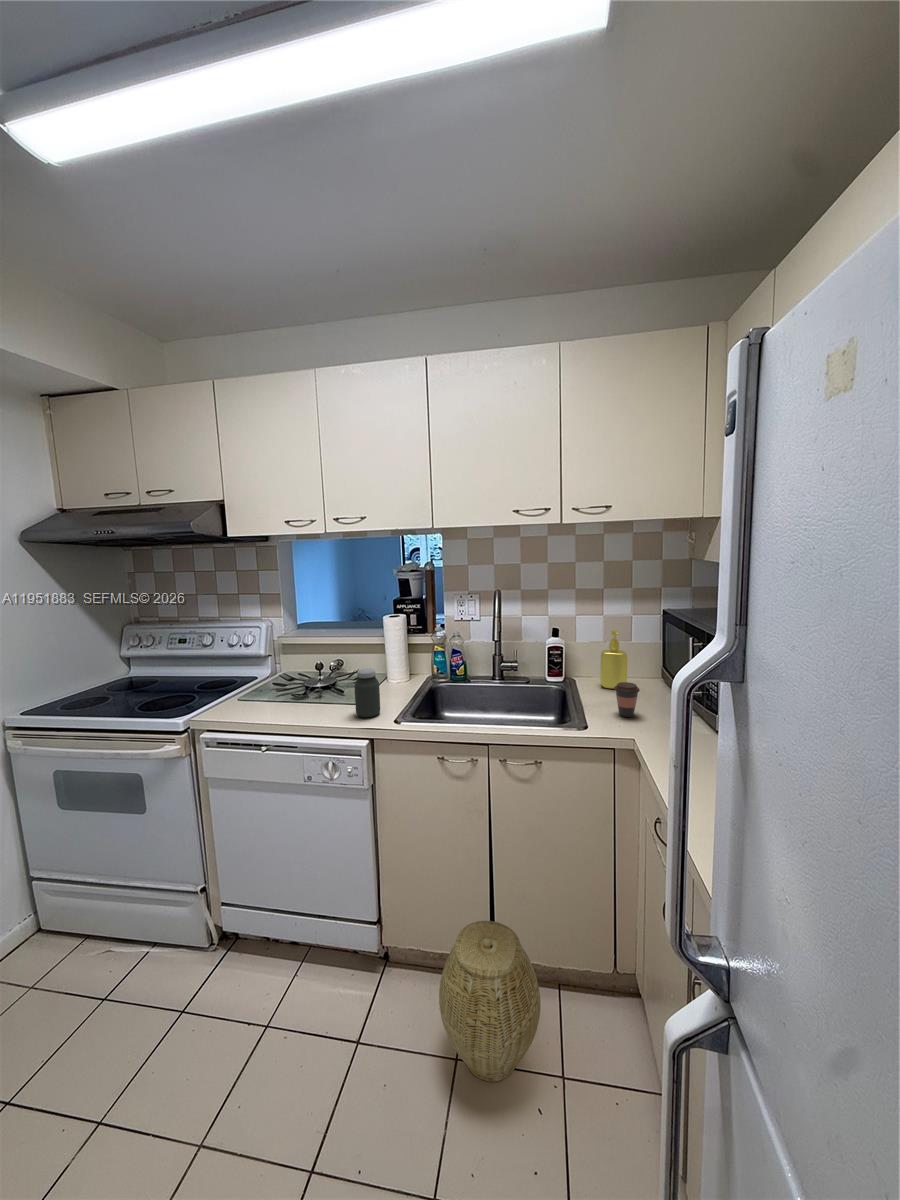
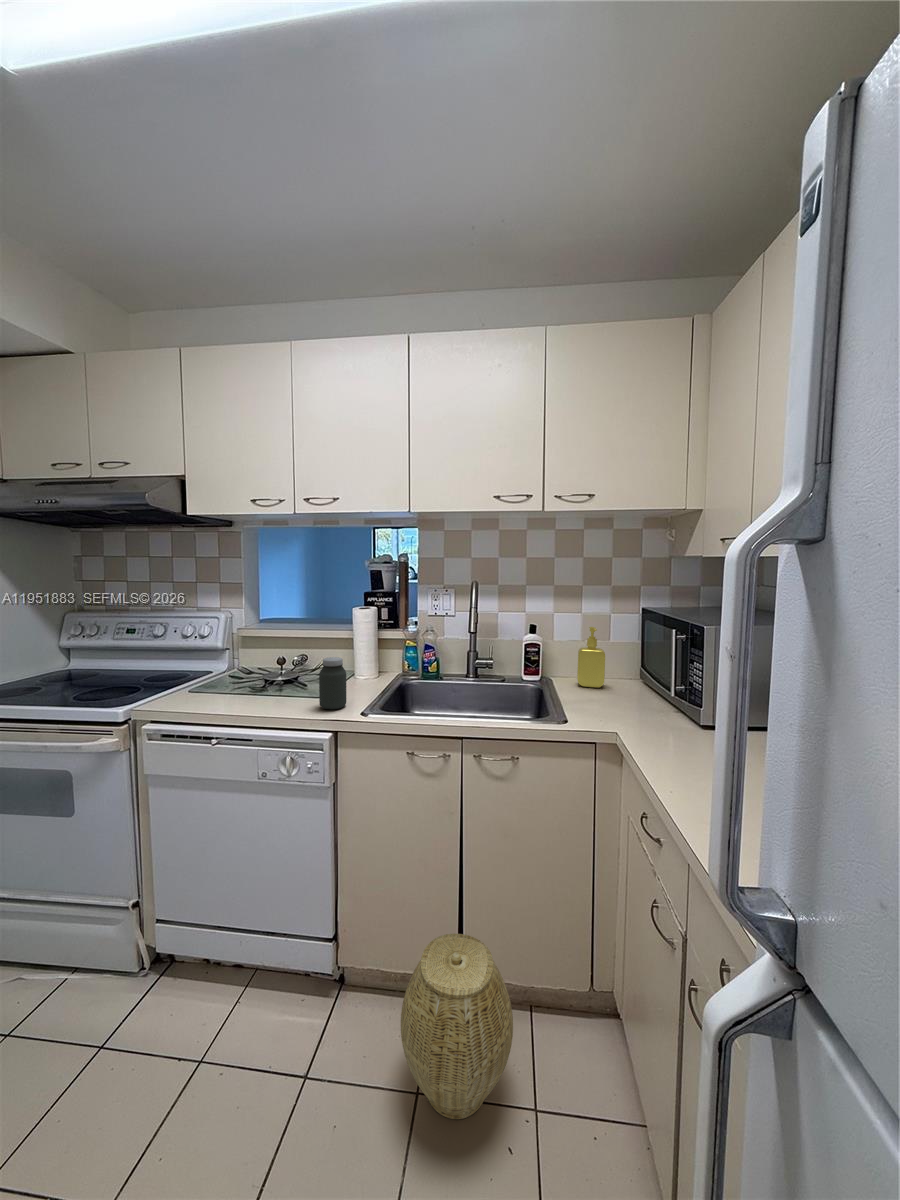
coffee cup: present [614,682,640,717] -> none [594,677,621,713]

